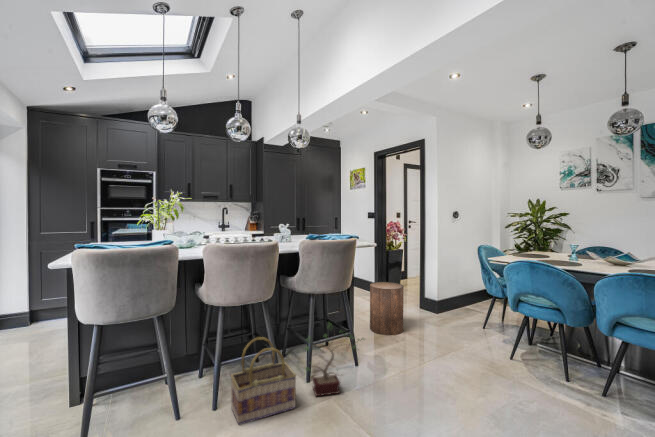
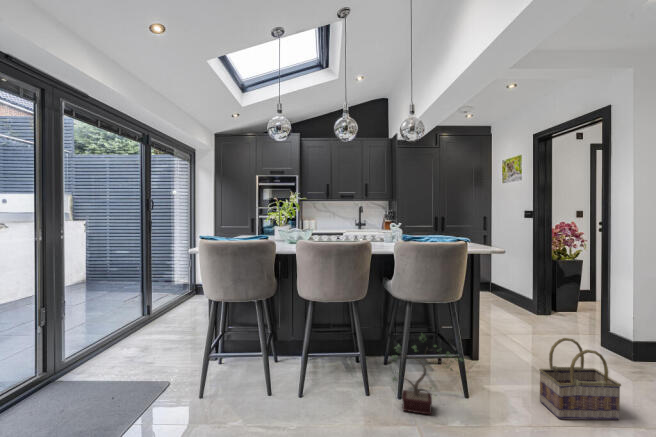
stool: present [370,282,404,335] -> none [504,297,553,366]
basket: present [231,337,296,425] -> present [539,338,621,420]

